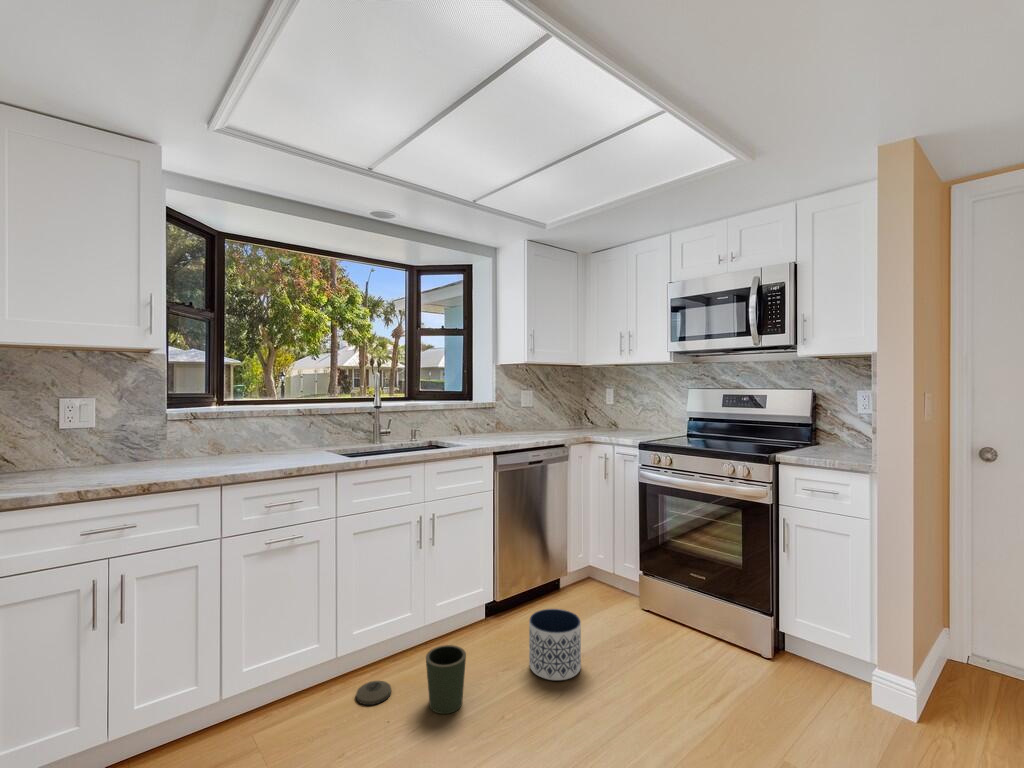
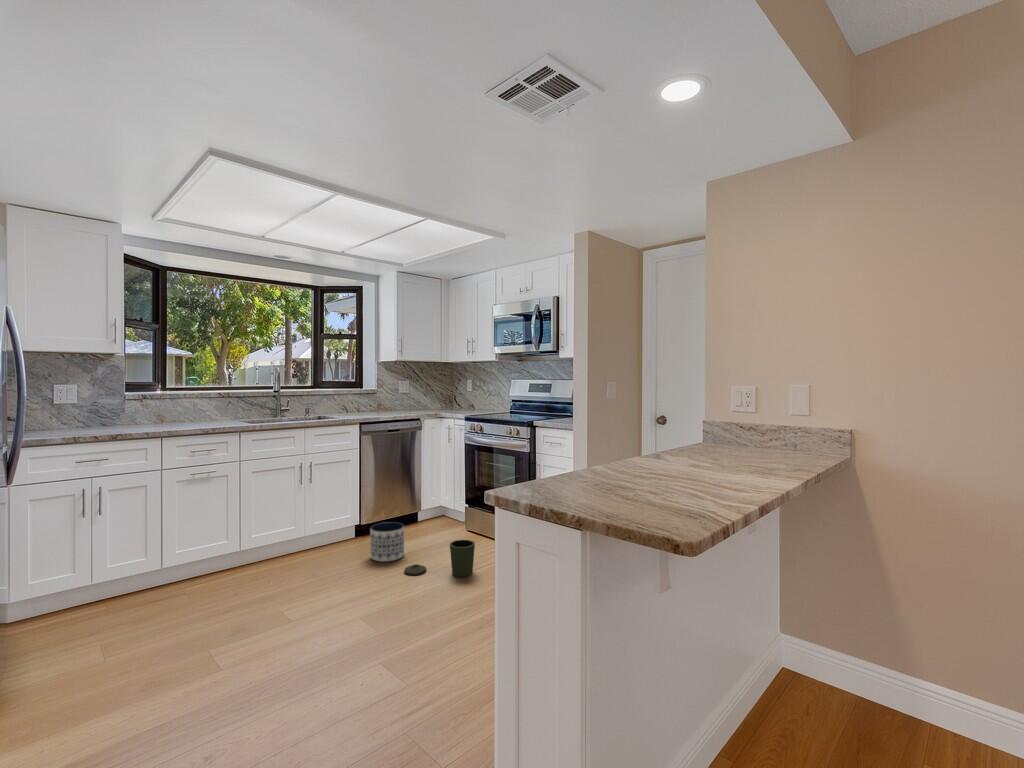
trash can: present [356,645,466,714] -> present [404,540,475,577]

